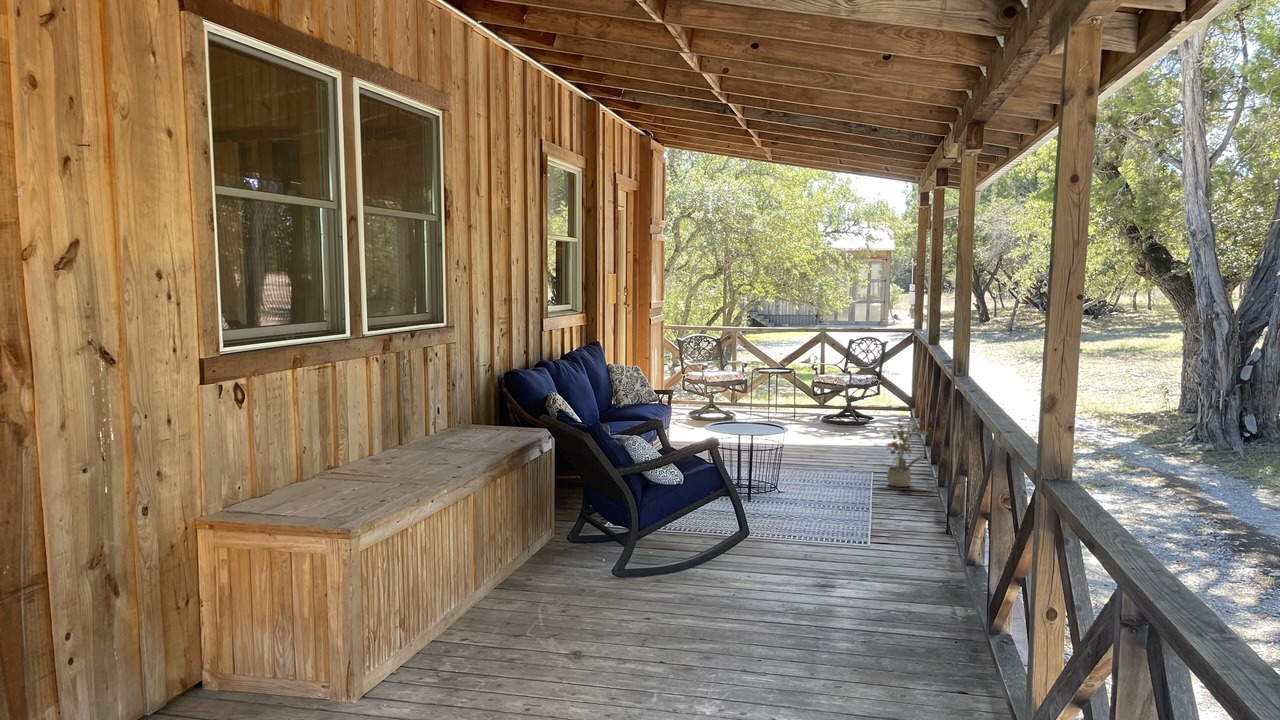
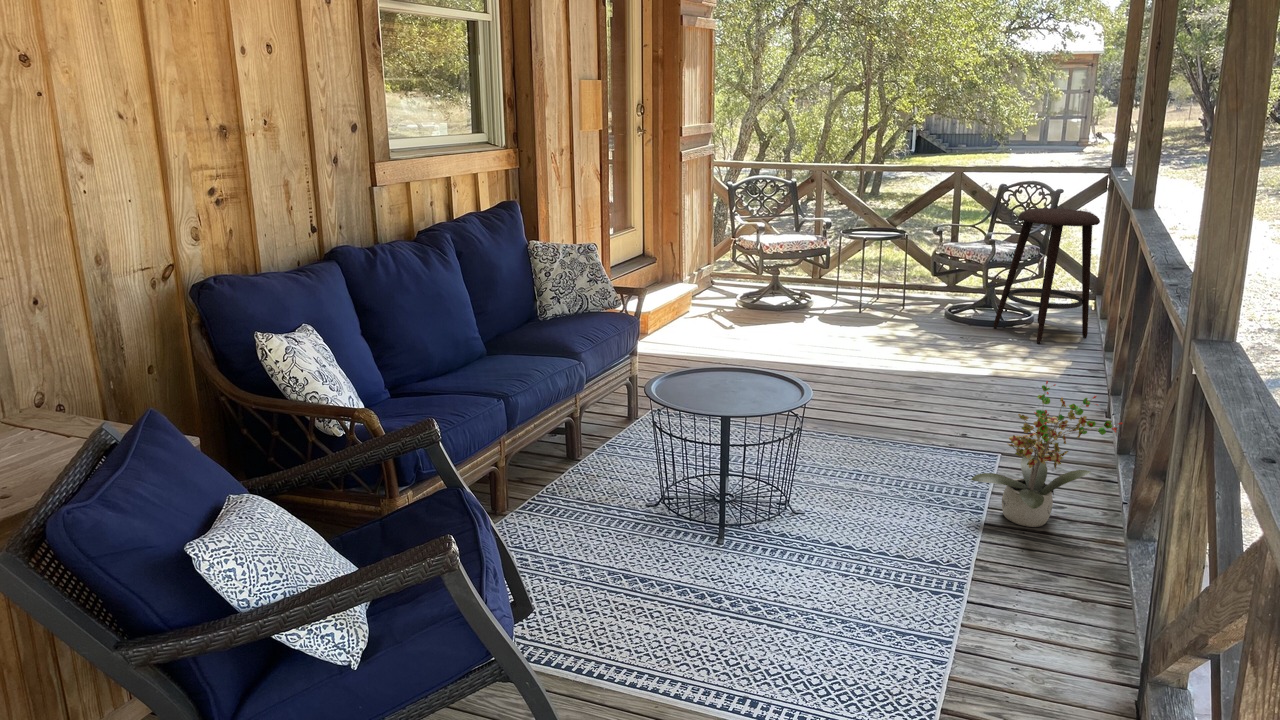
stool: none [858,349,913,430] -> present [994,208,1100,344]

